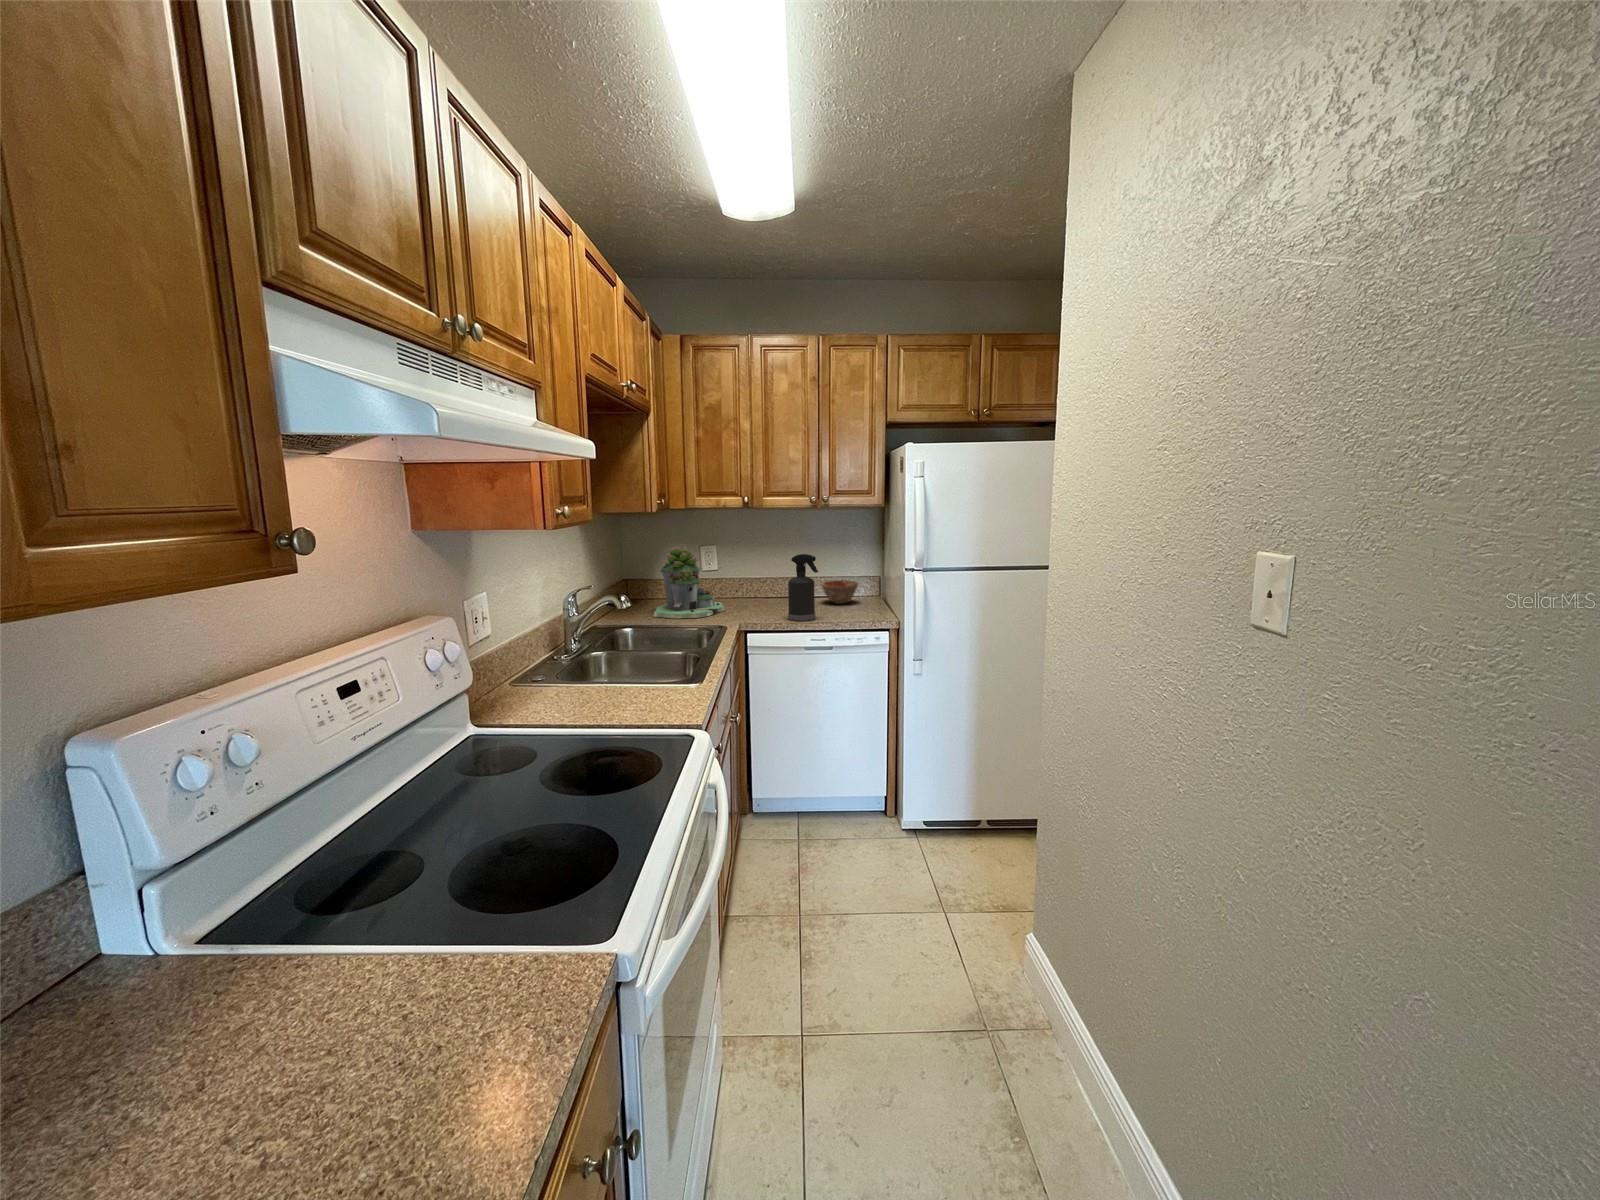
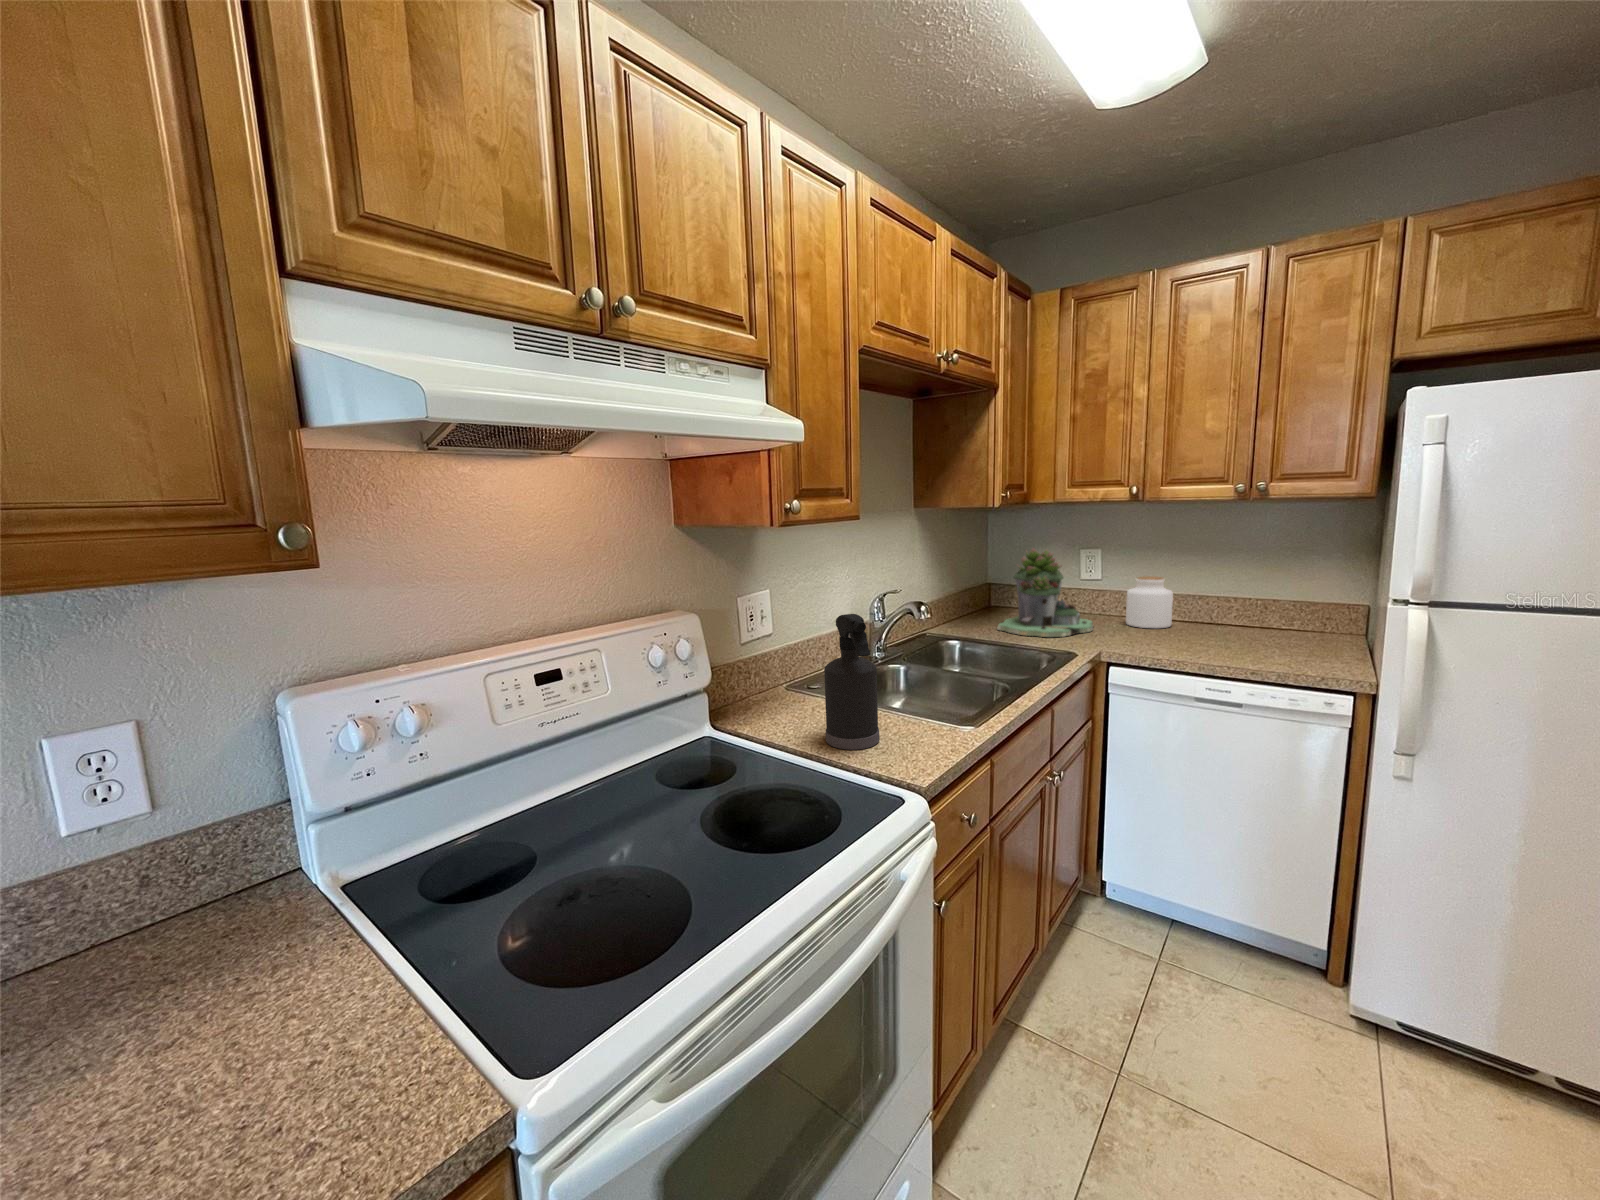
spray bottle: present [788,554,818,621] -> present [824,614,879,750]
jar: none [742,566,772,604] -> present [1126,576,1173,628]
ceramic bowl: present [821,580,859,604] -> none [1254,605,1331,641]

